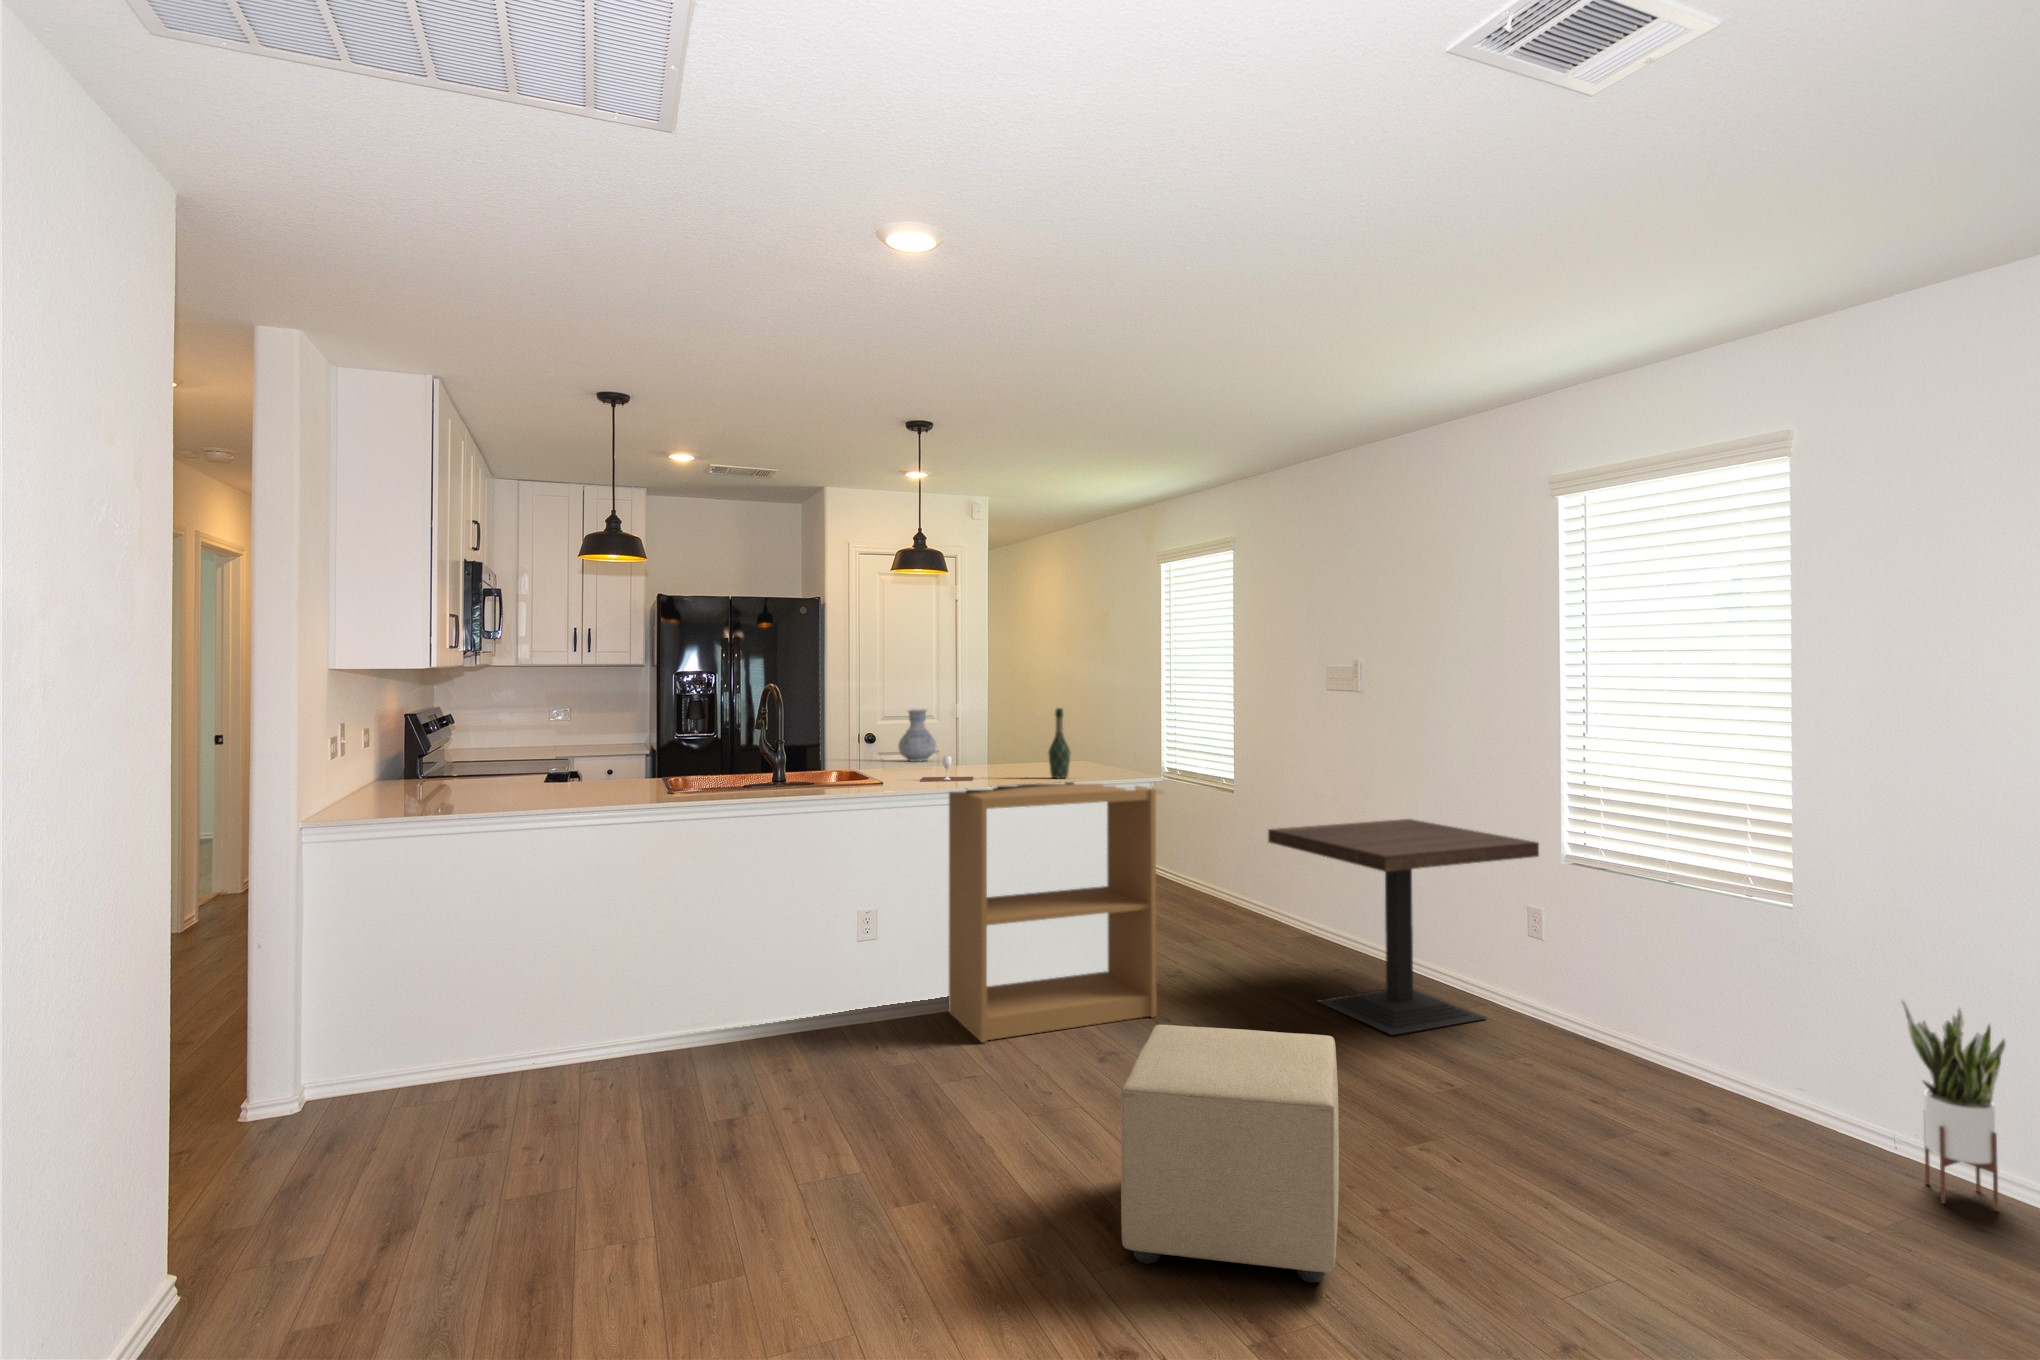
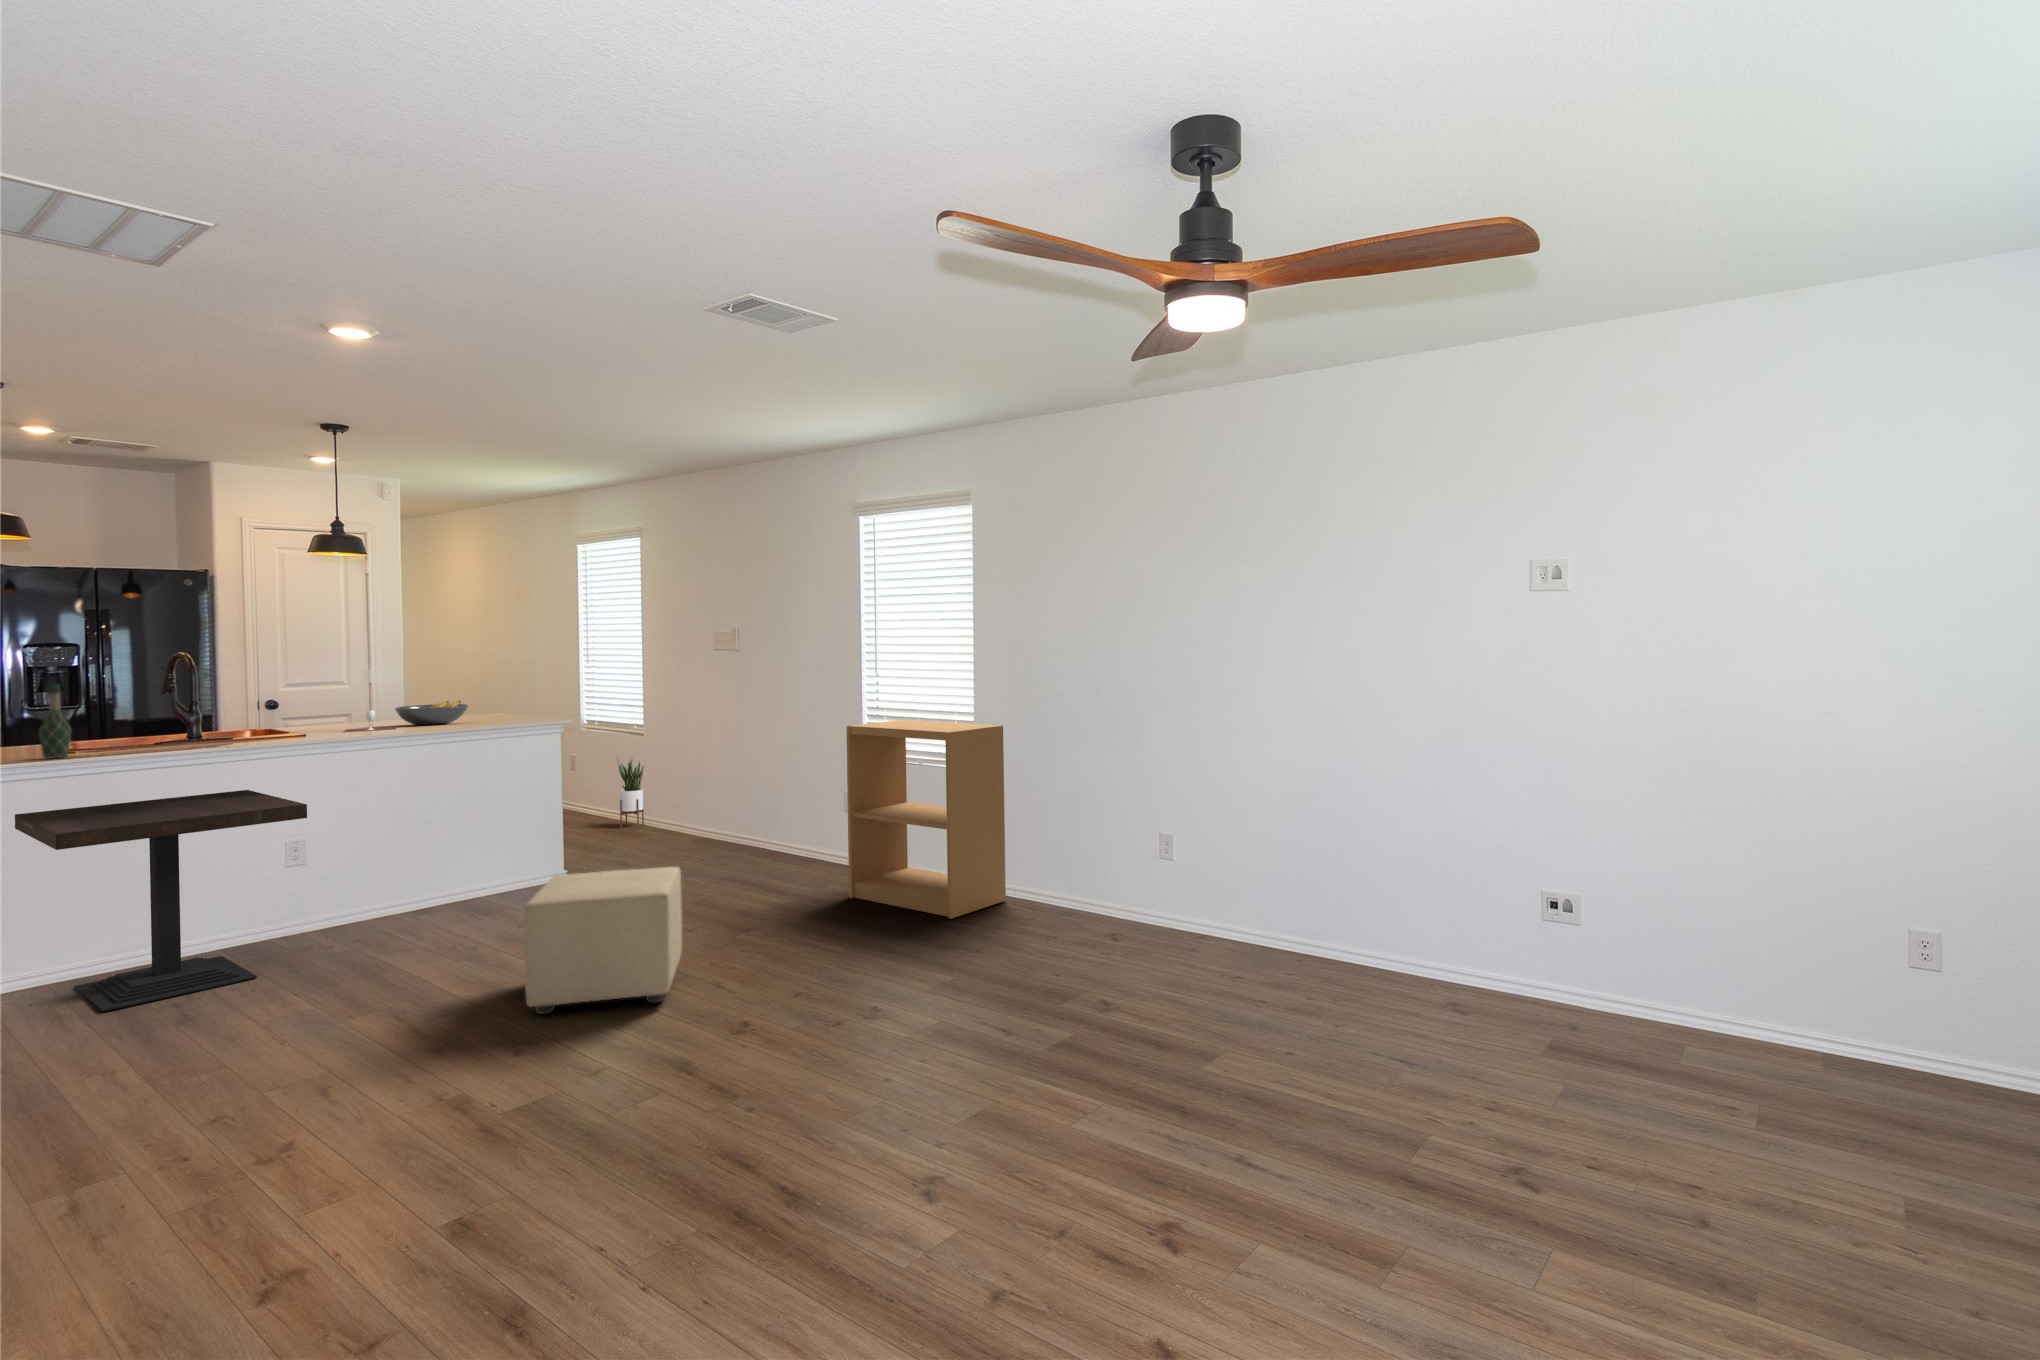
wine bottle: present [1048,708,1070,778] -> present [39,684,72,759]
vase: present [898,709,936,761] -> none [310,675,351,723]
fruit bowl: none [973,747,1049,775] -> present [395,701,468,725]
bookshelf: present [949,782,1157,1042] -> present [846,720,1006,919]
side table: present [1268,819,1539,1035] -> present [15,790,307,1012]
potted plant: present [1902,1001,2006,1211] -> present [616,756,644,828]

